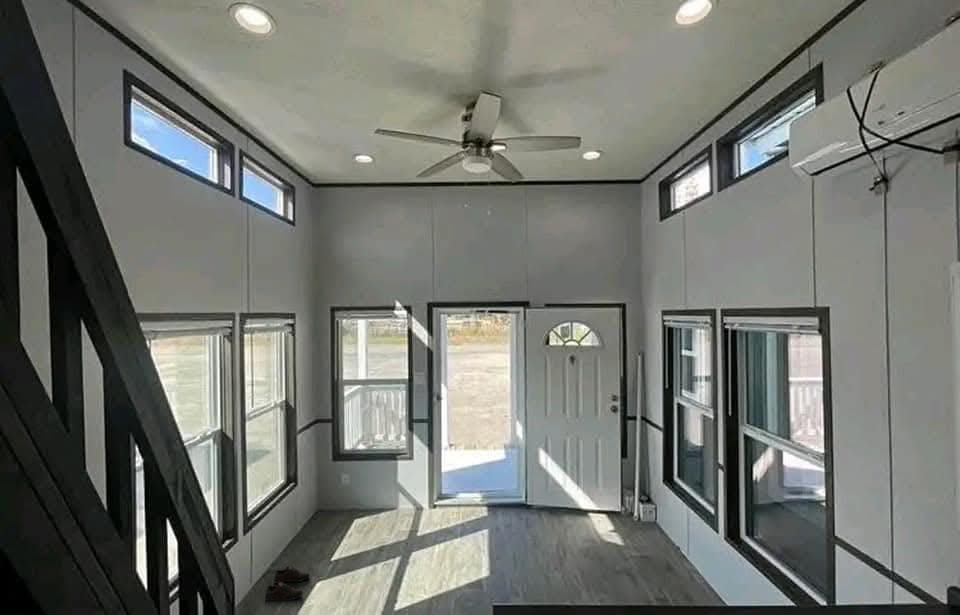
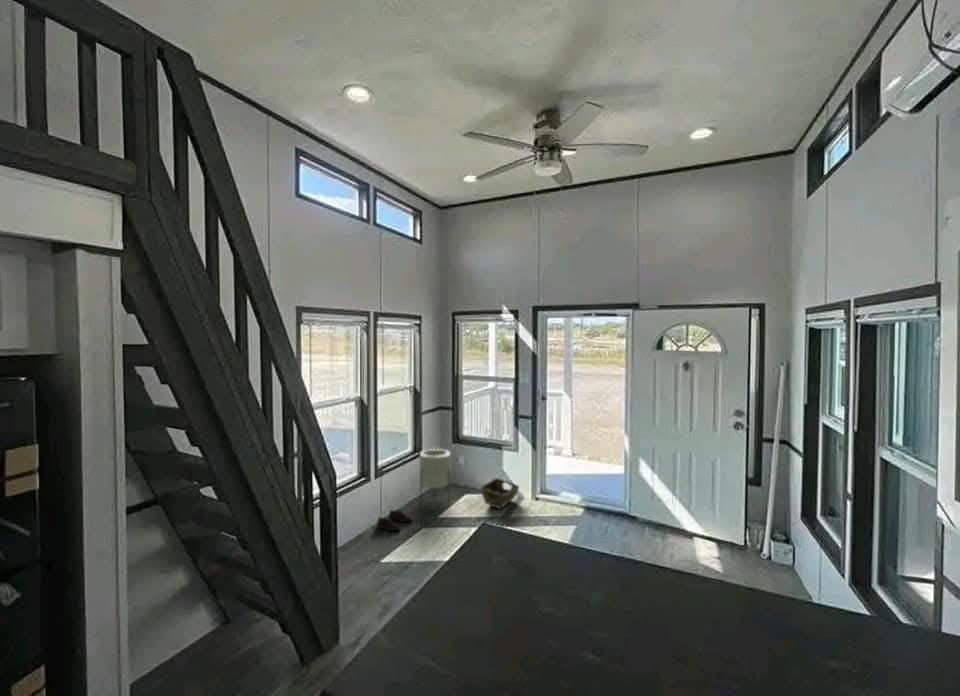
planter: none [298,474,338,545] -> present [420,449,450,488]
woven basket: none [381,494,417,530] -> present [481,479,519,508]

